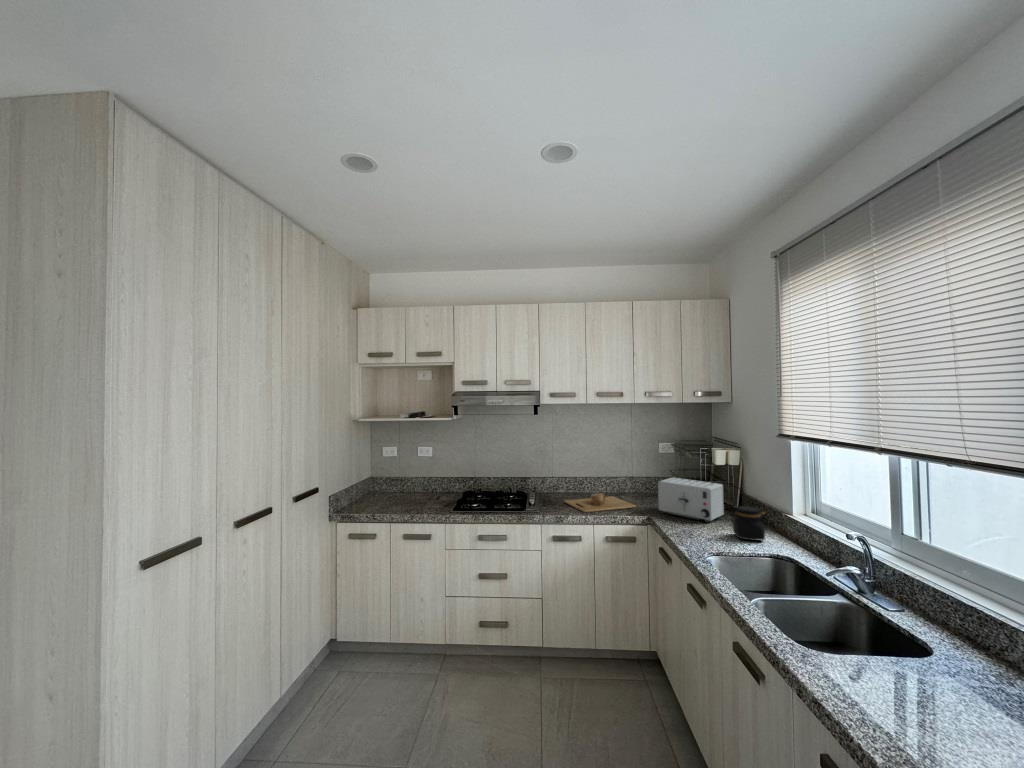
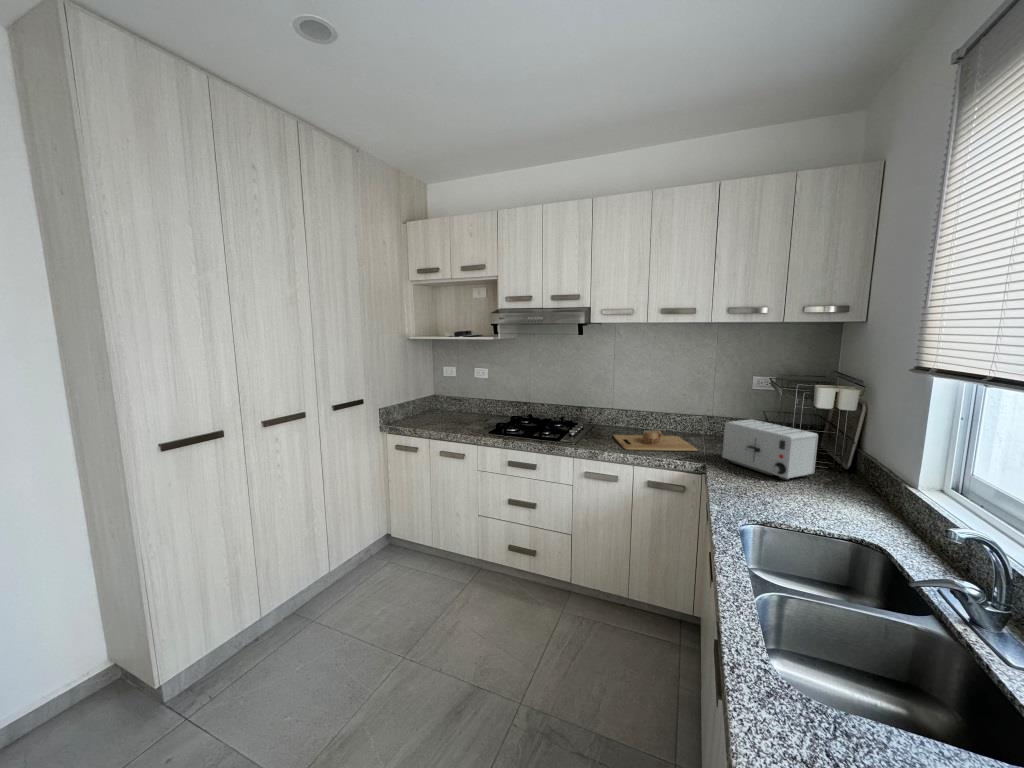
jar: present [731,506,766,540] -> none [805,464,861,515]

